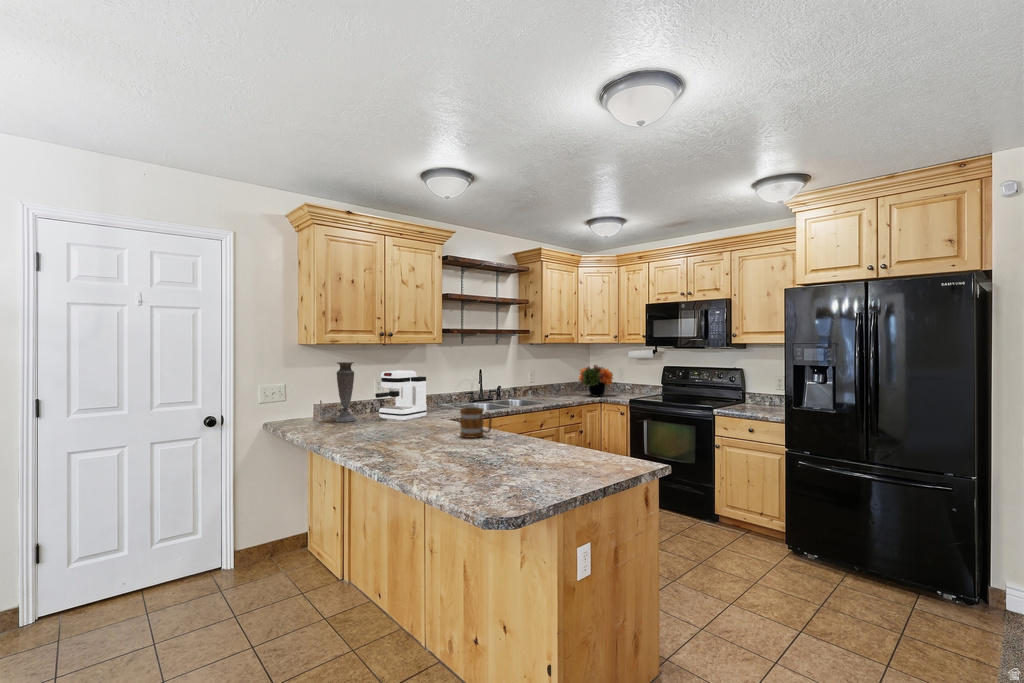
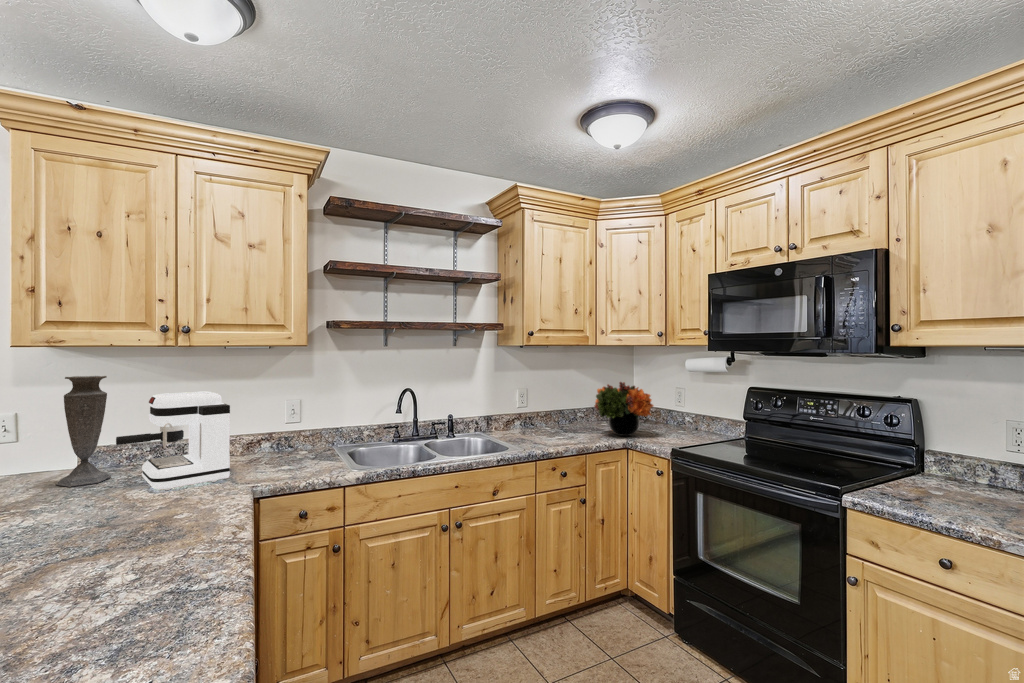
mug: present [460,408,492,438] -> none [63,502,145,598]

